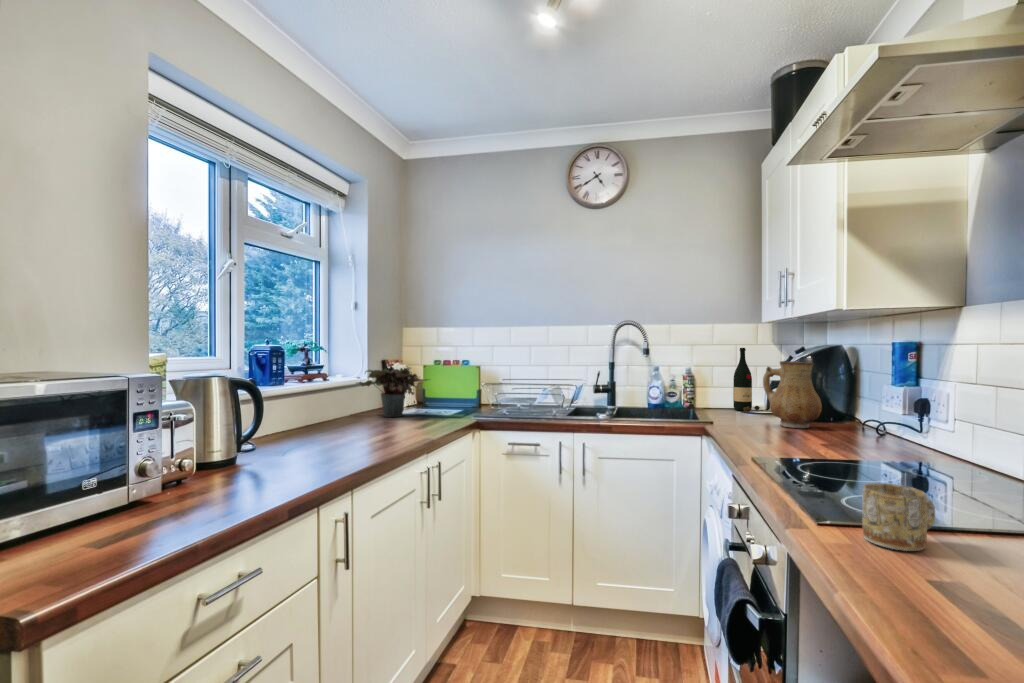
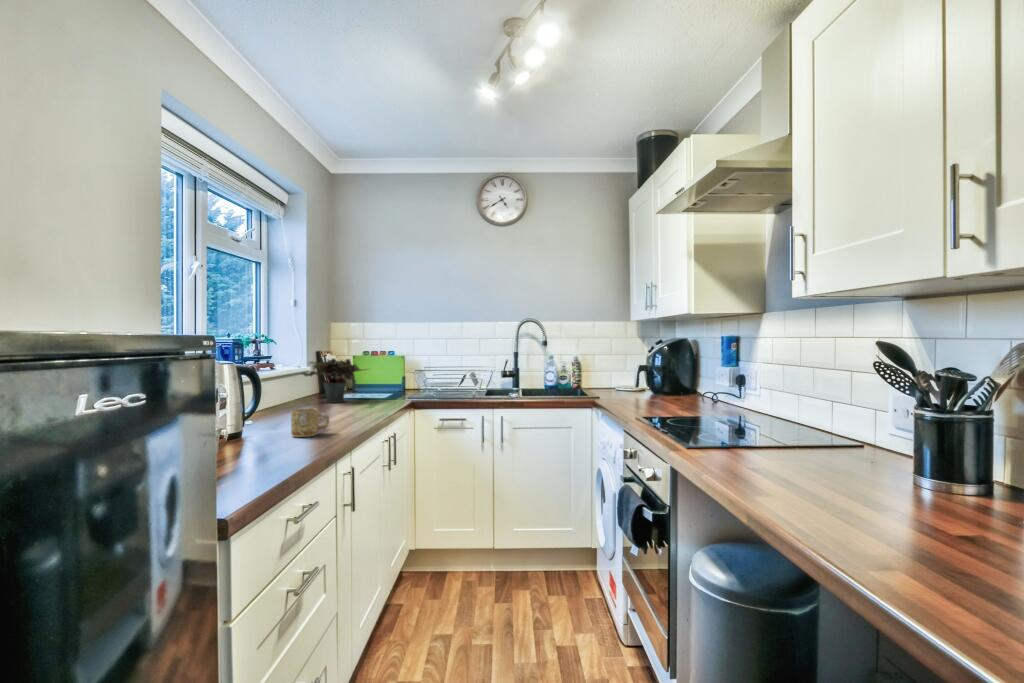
wine bottle: present [733,348,760,411] -> none [610,341,630,389]
ceramic pitcher: present [763,361,822,428] -> none [635,350,675,399]
mug: present [862,483,935,551] -> present [291,408,329,437]

